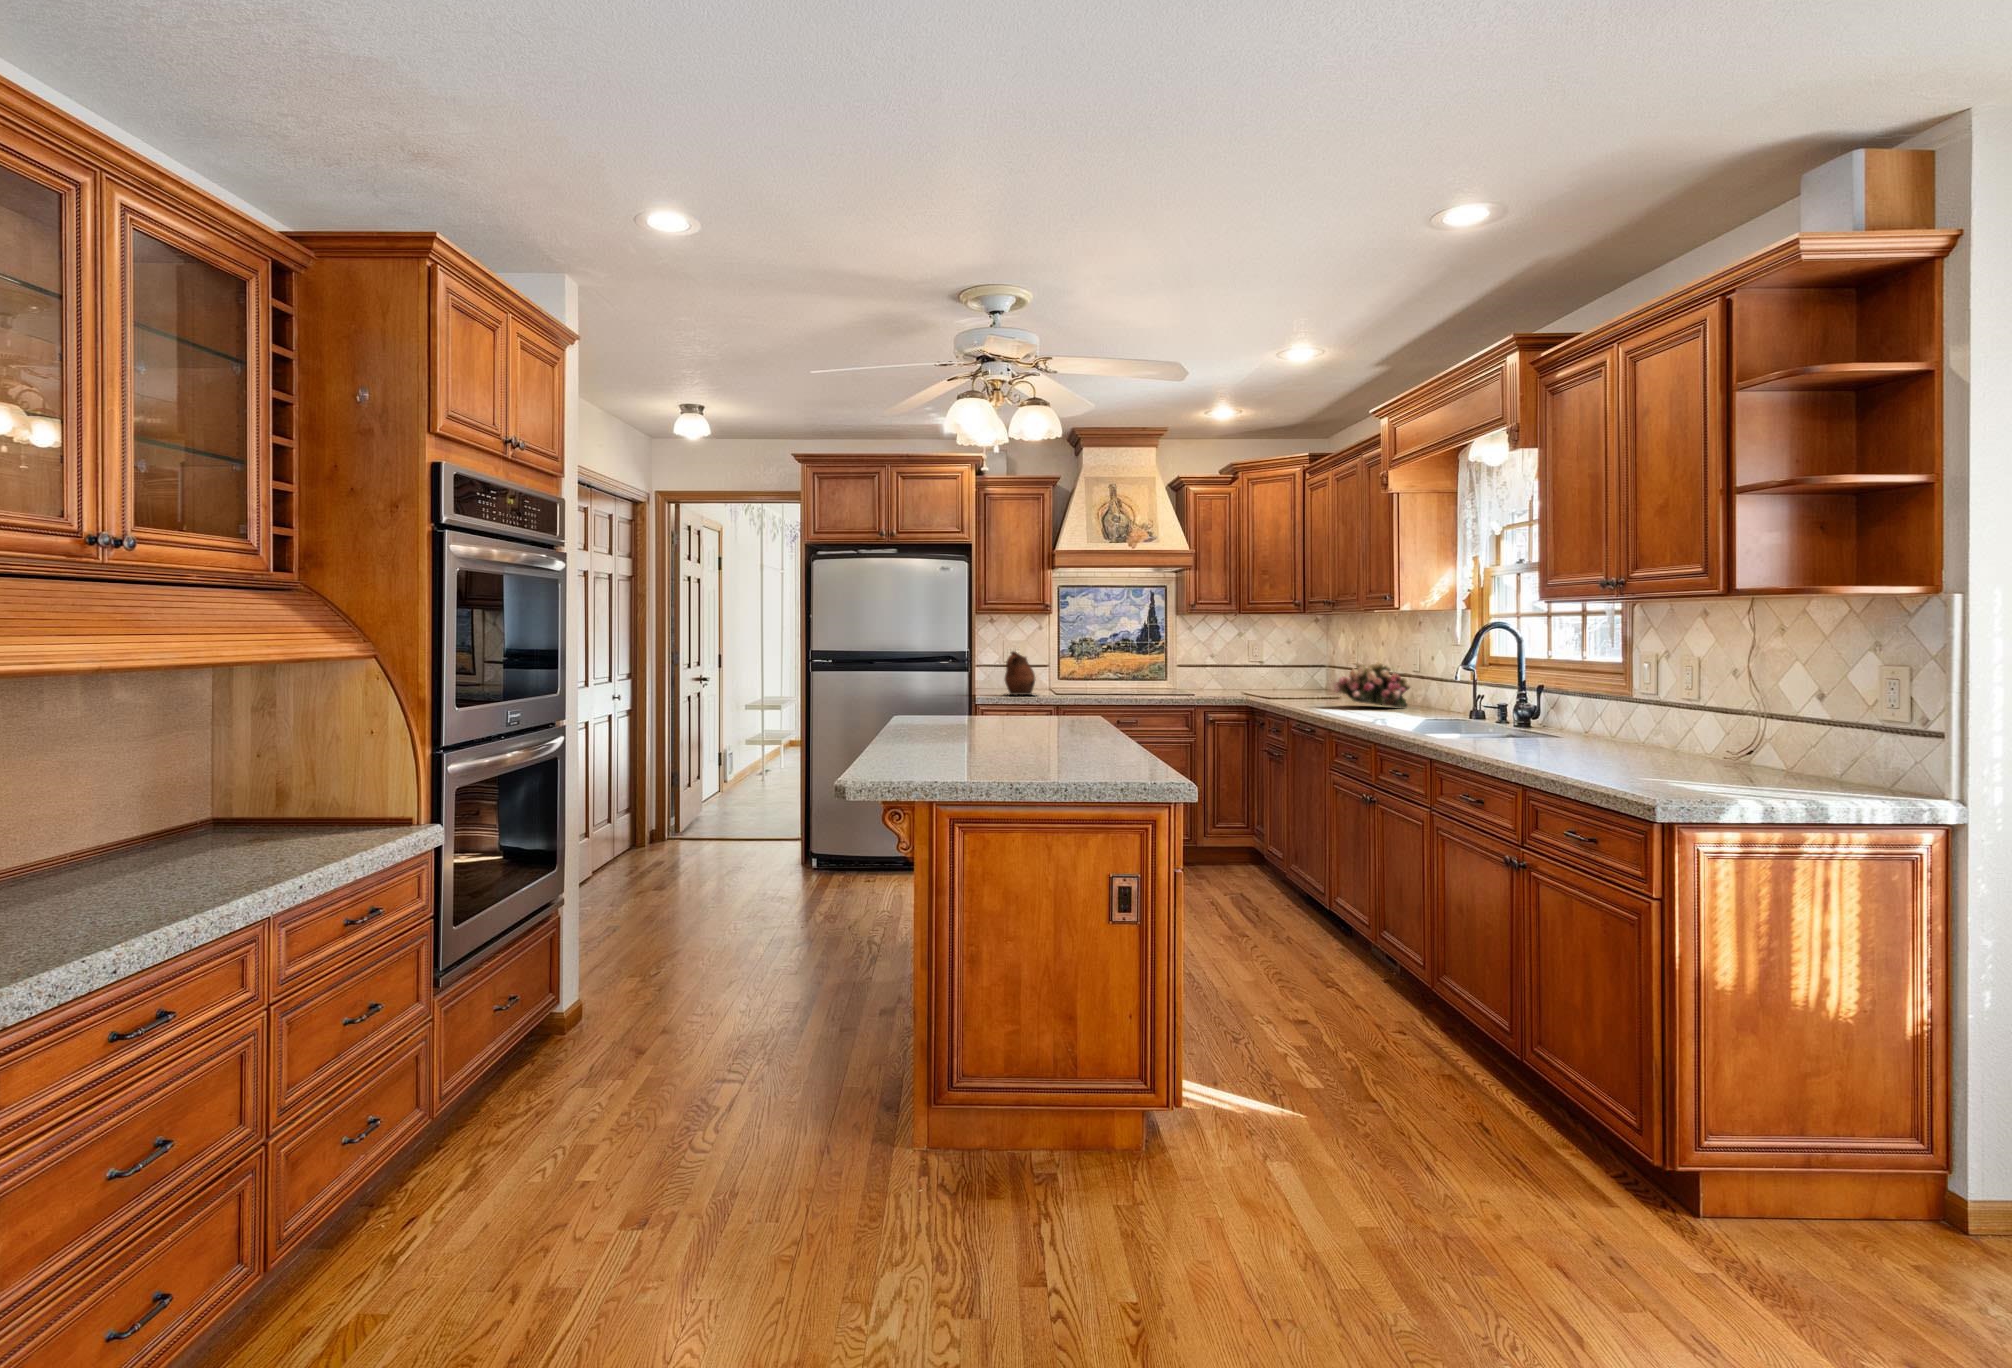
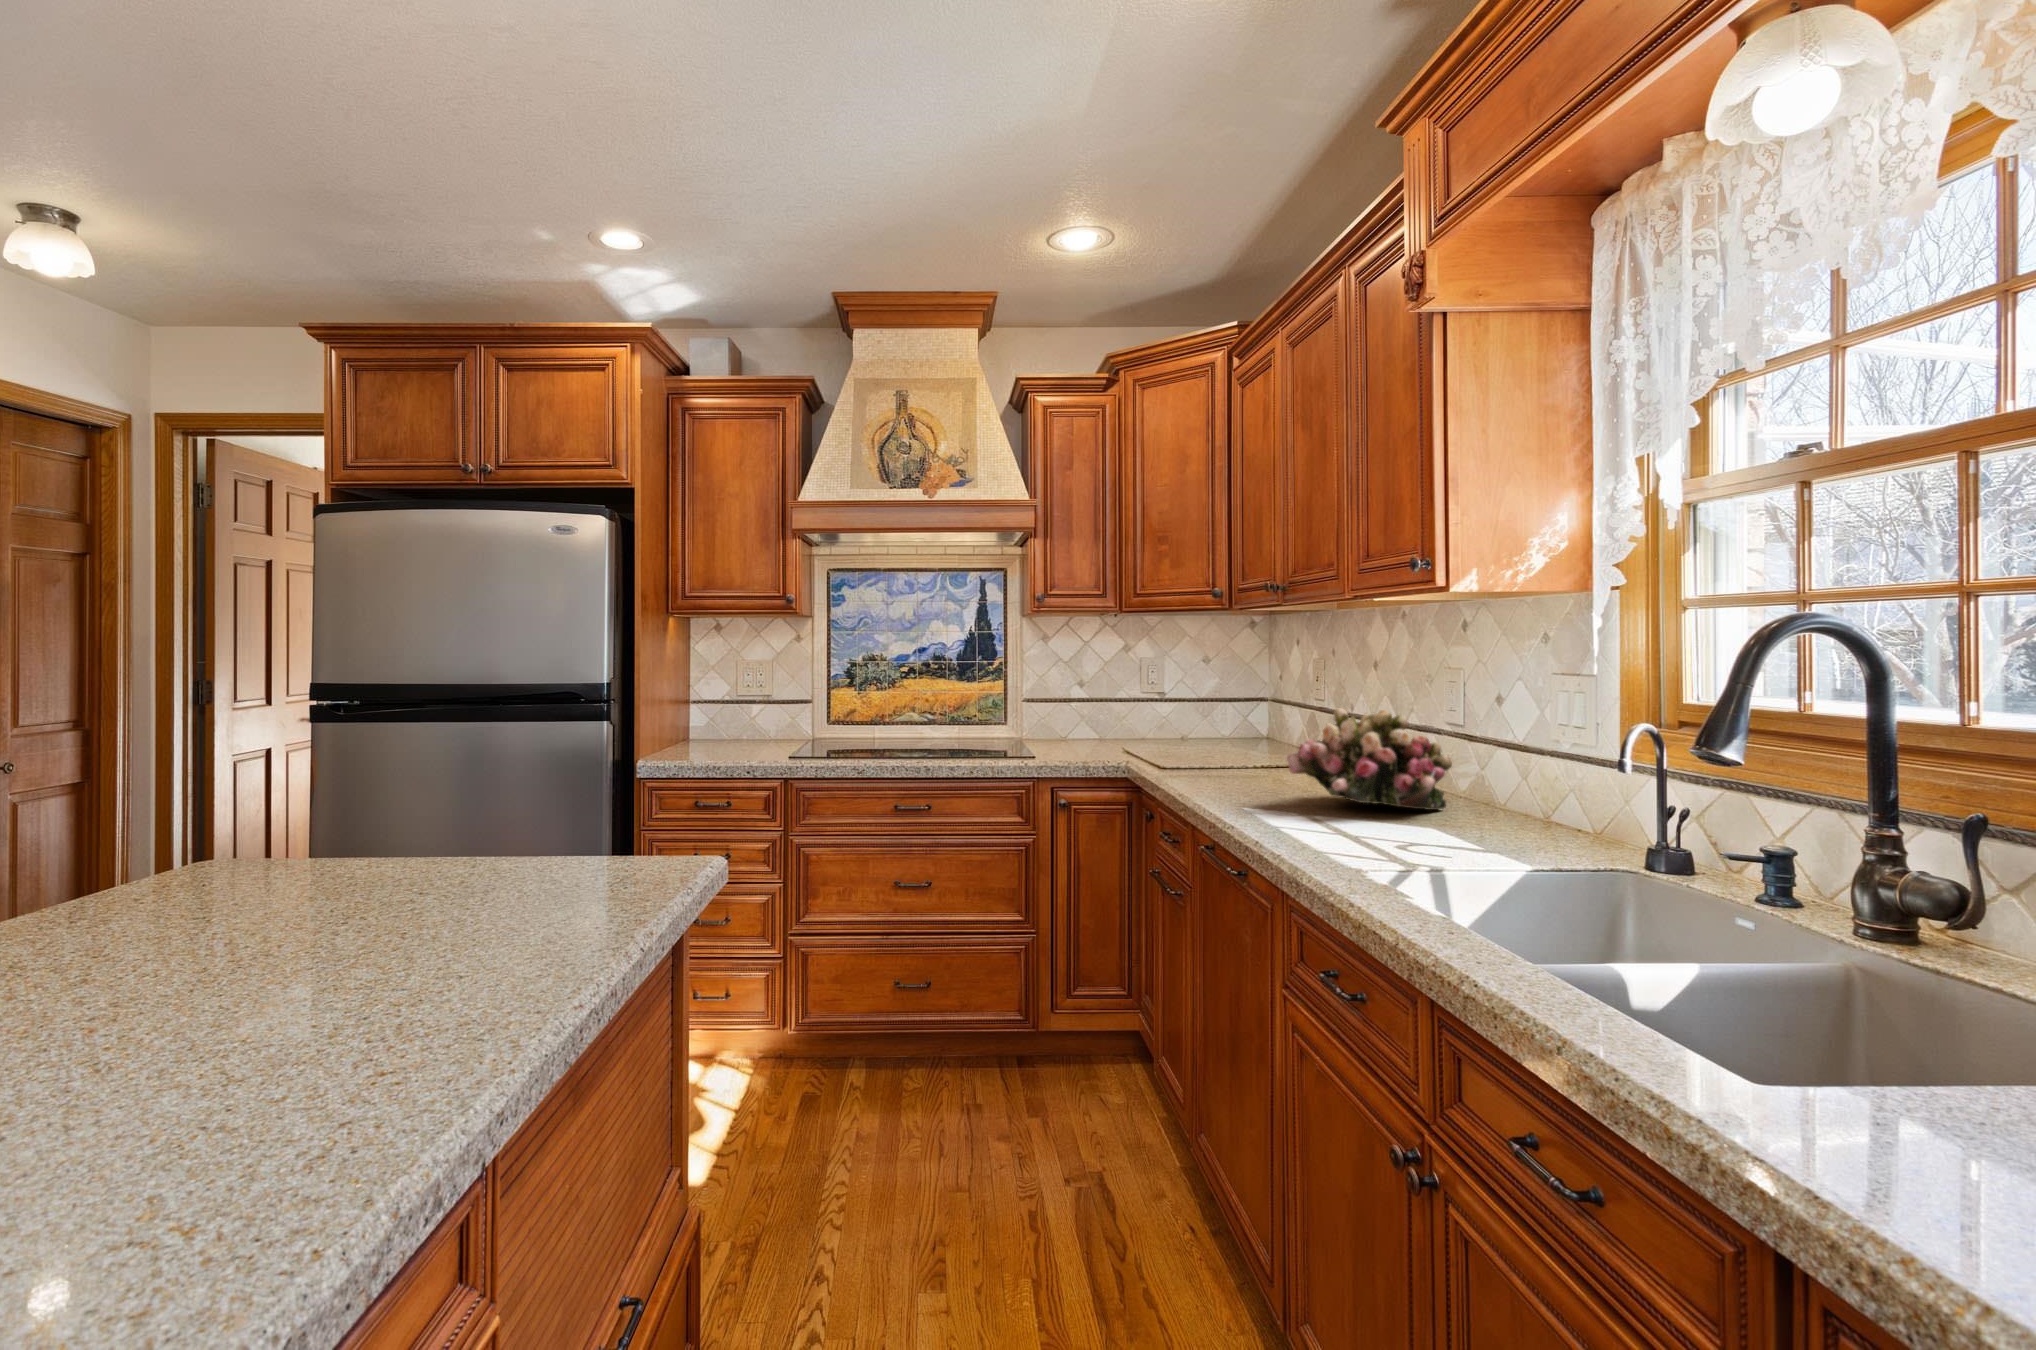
ceramic pitcher: present [1005,651,1036,695] -> none [692,681,758,761]

